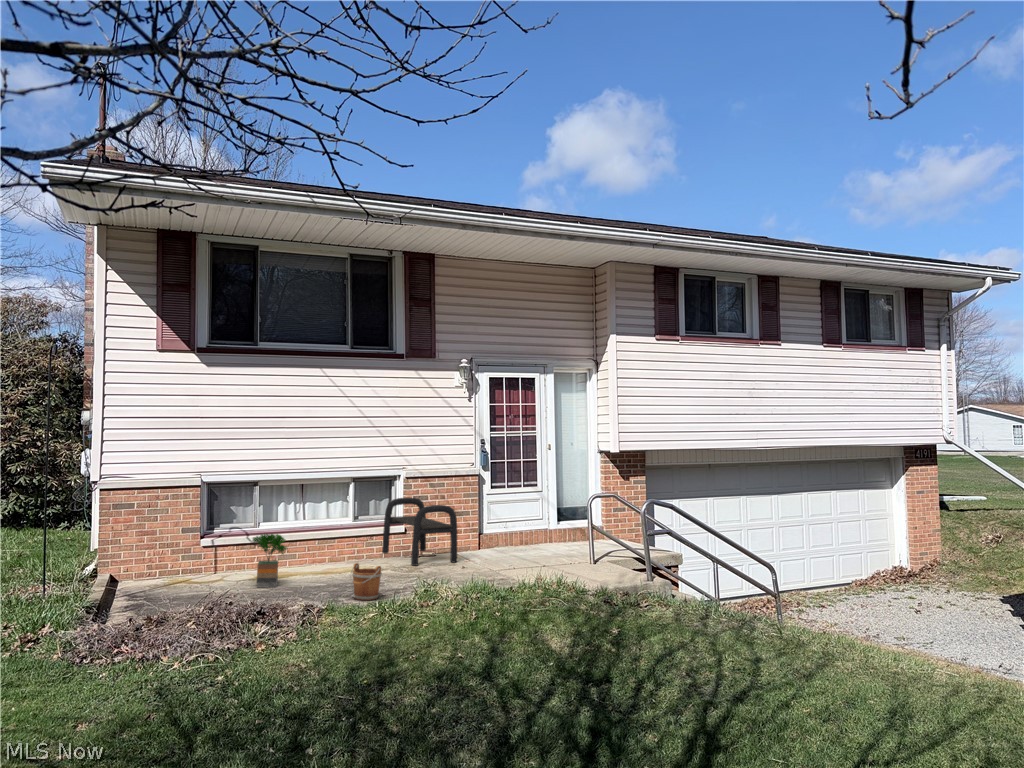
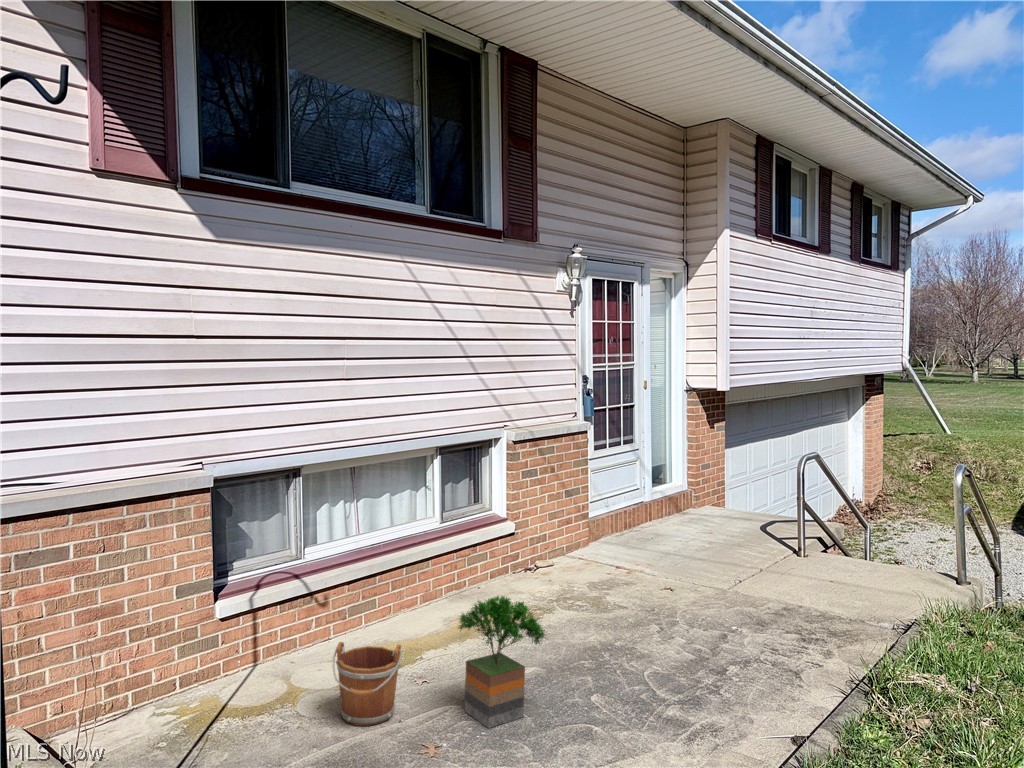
bench: present [382,498,457,566] -> none [495,474,646,598]
bucket: present [350,563,382,600] -> present [333,642,402,726]

